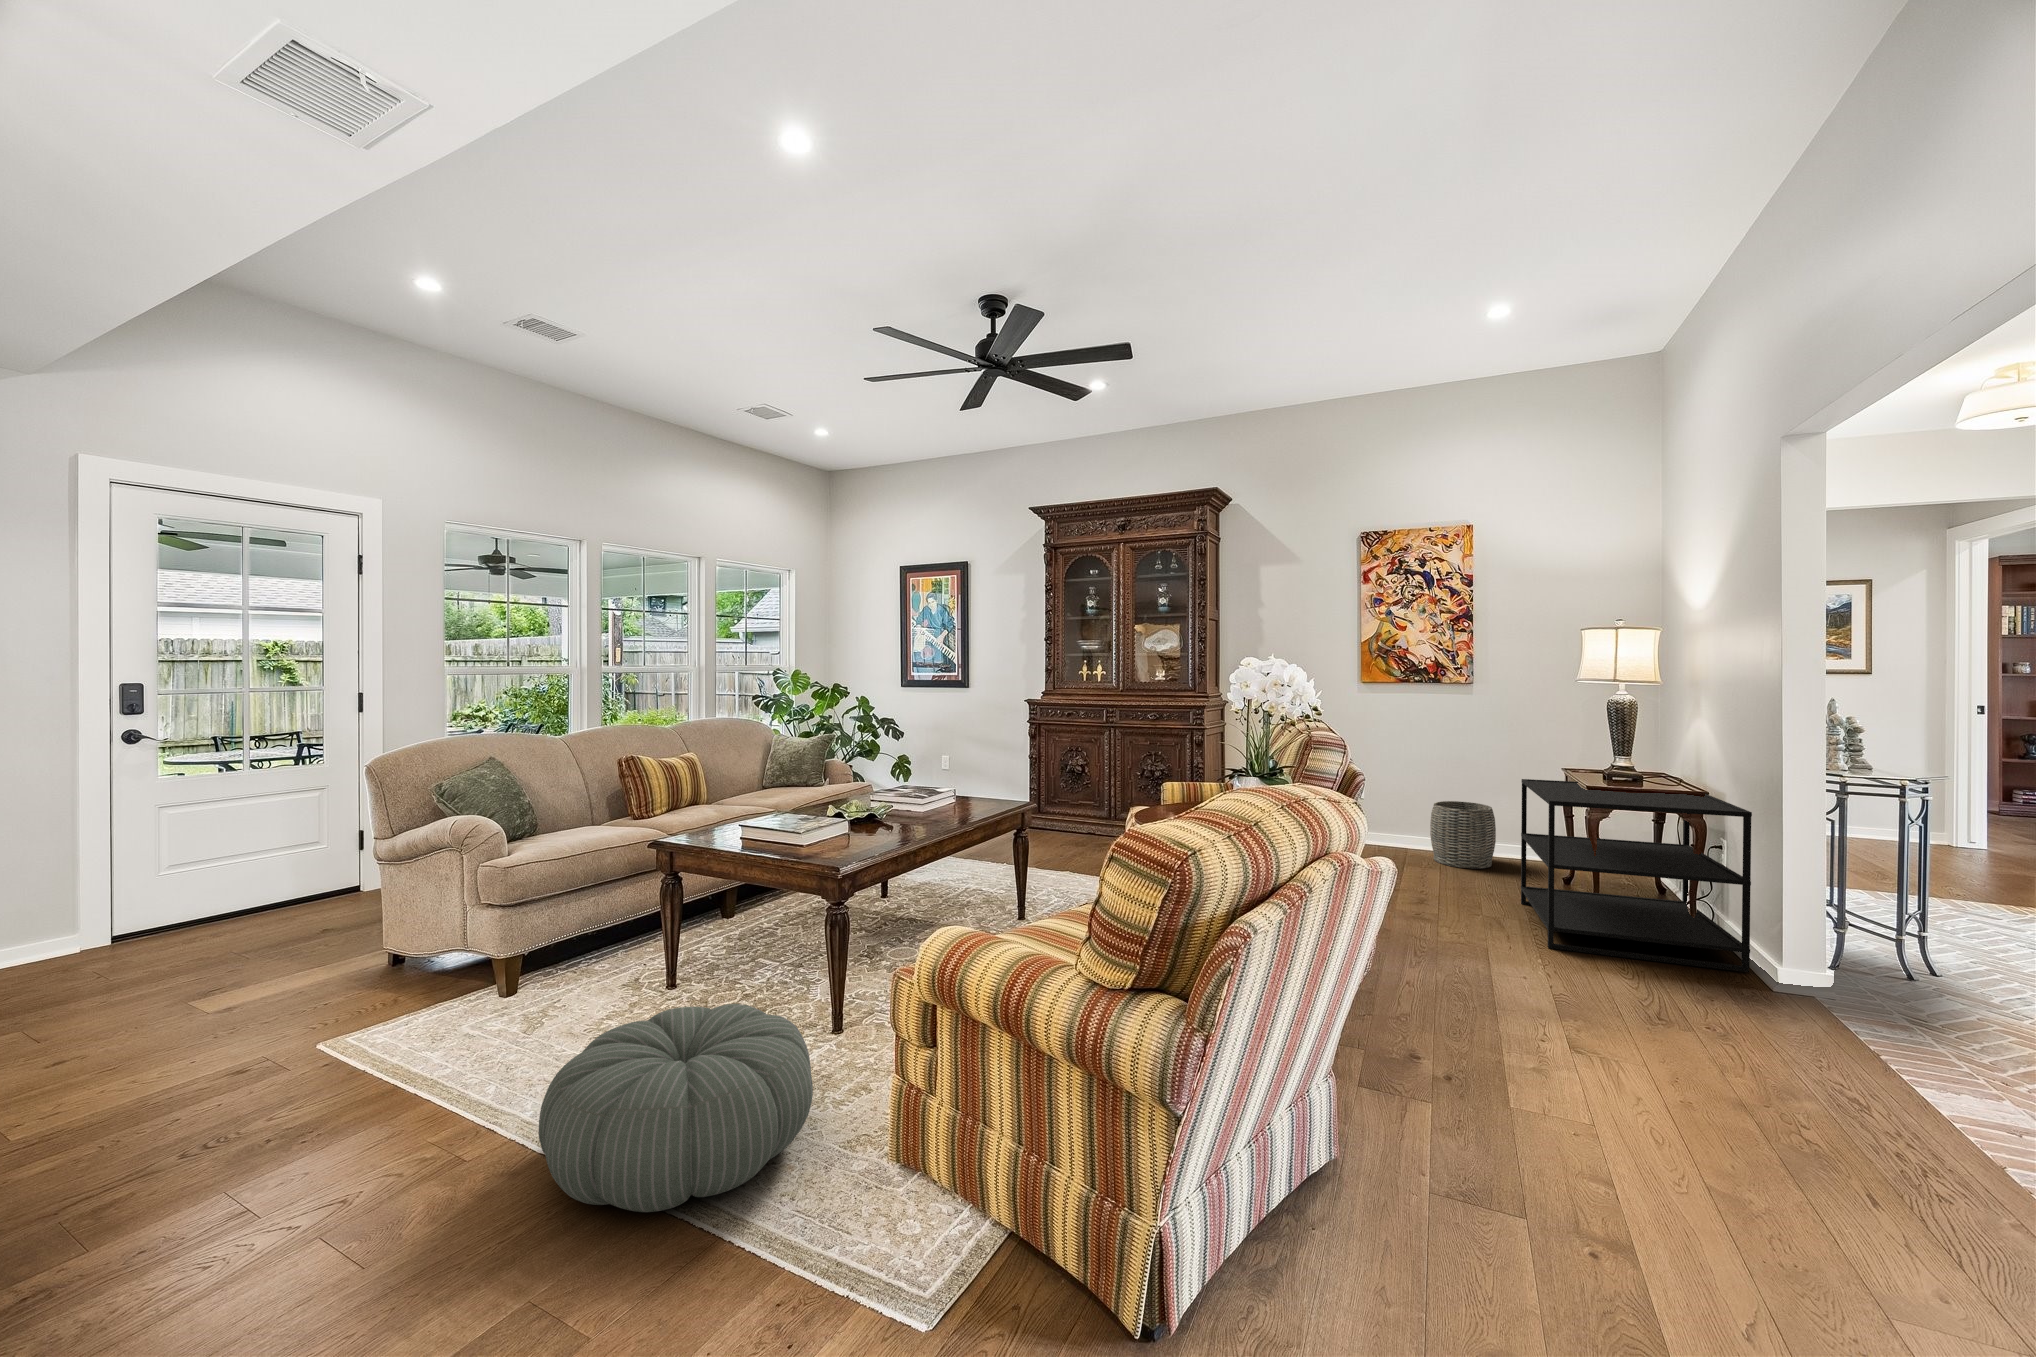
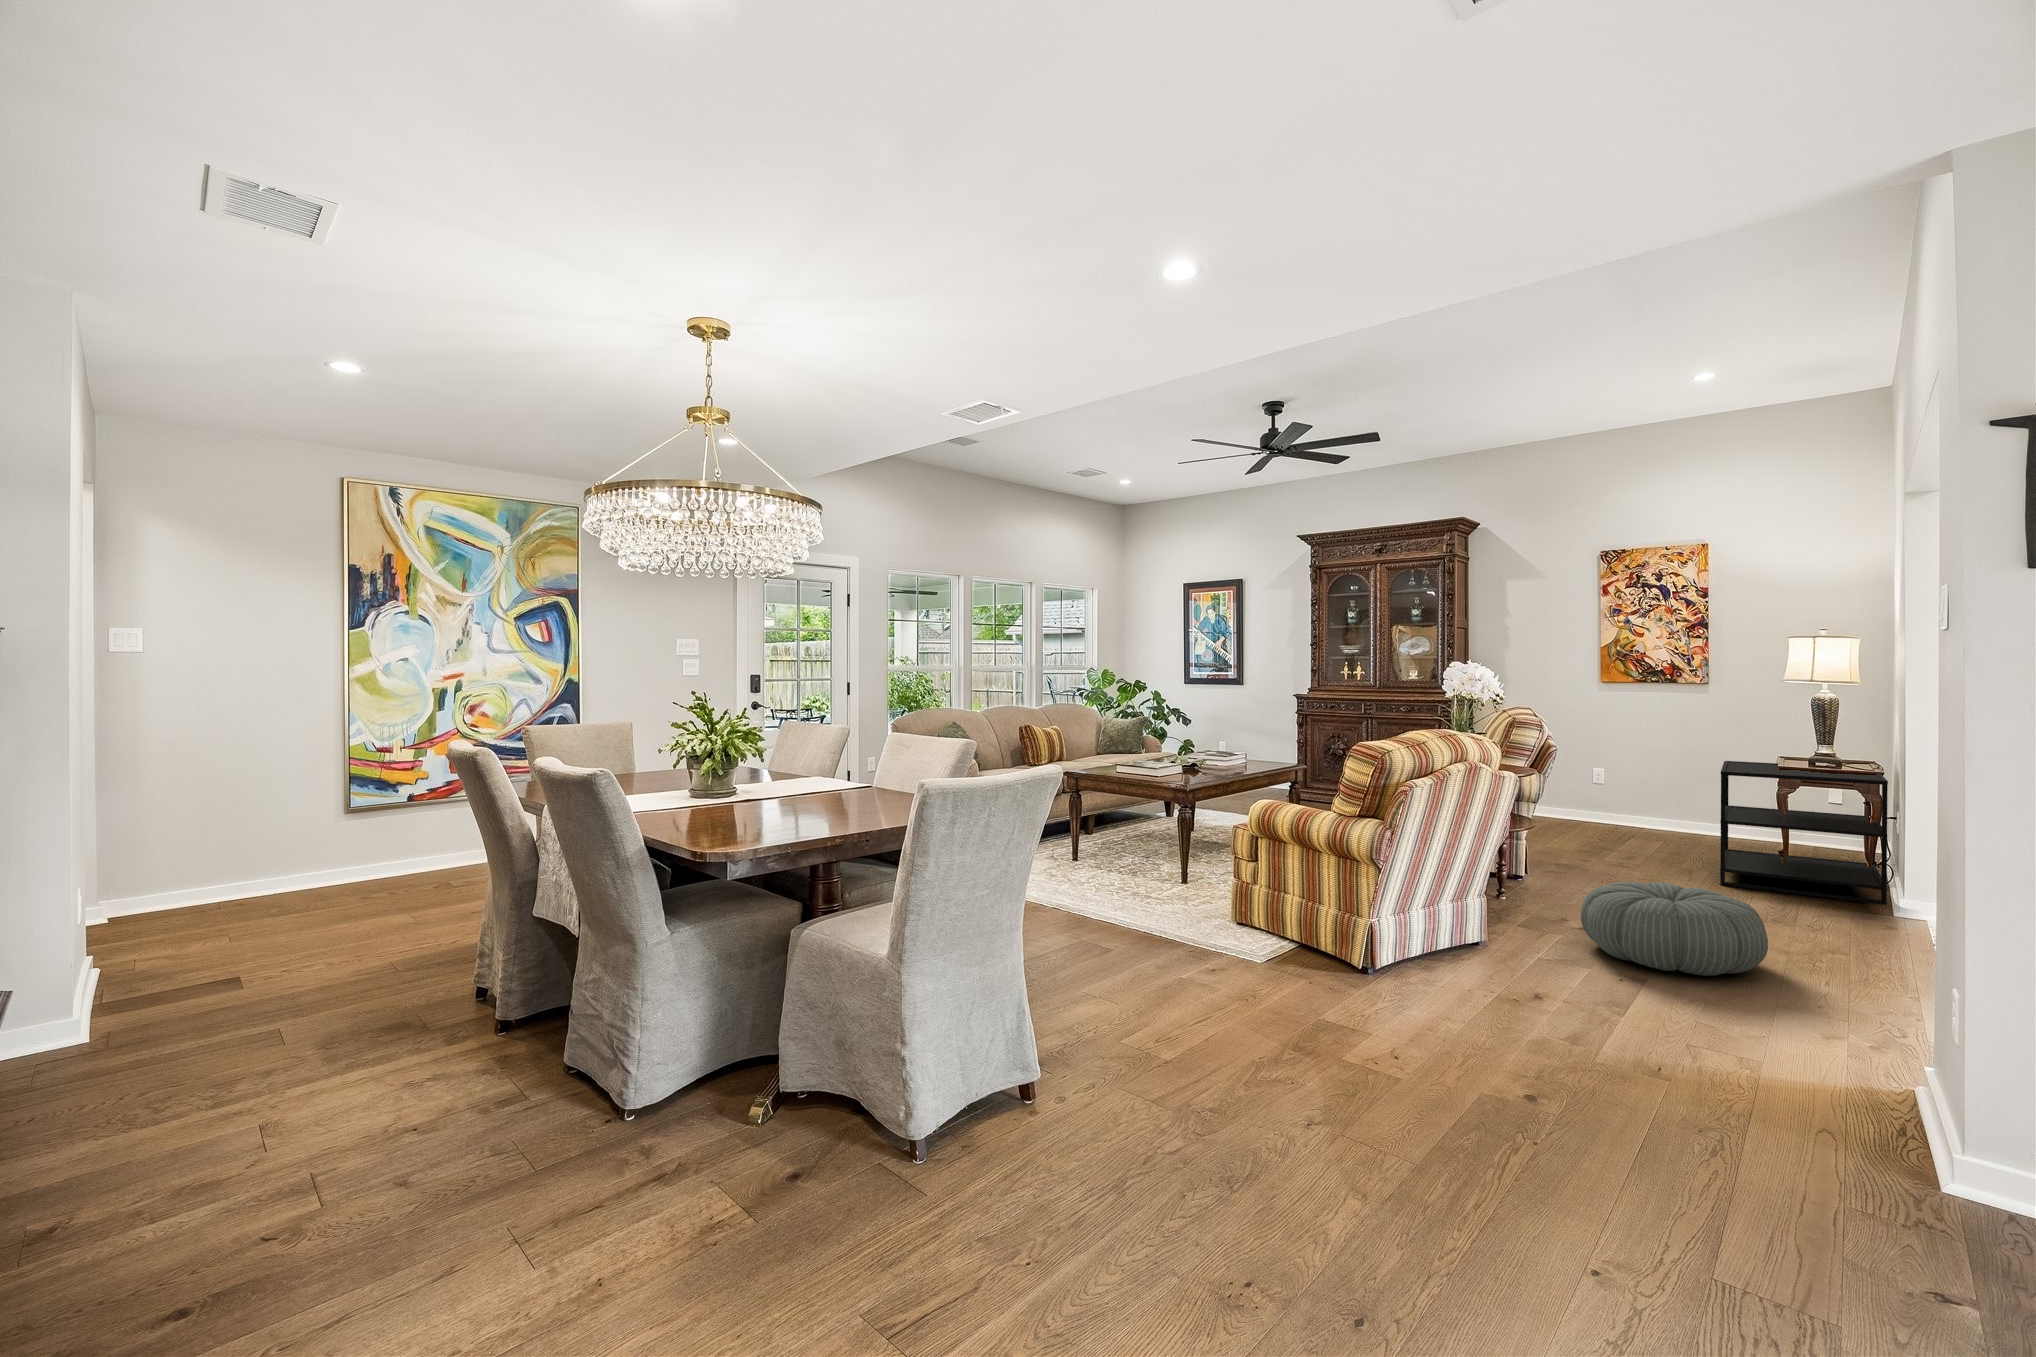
woven basket: present [1430,801,1496,868] -> none [1663,786,1725,843]
pouf: present [539,1004,813,1212] -> present [1581,882,1768,976]

